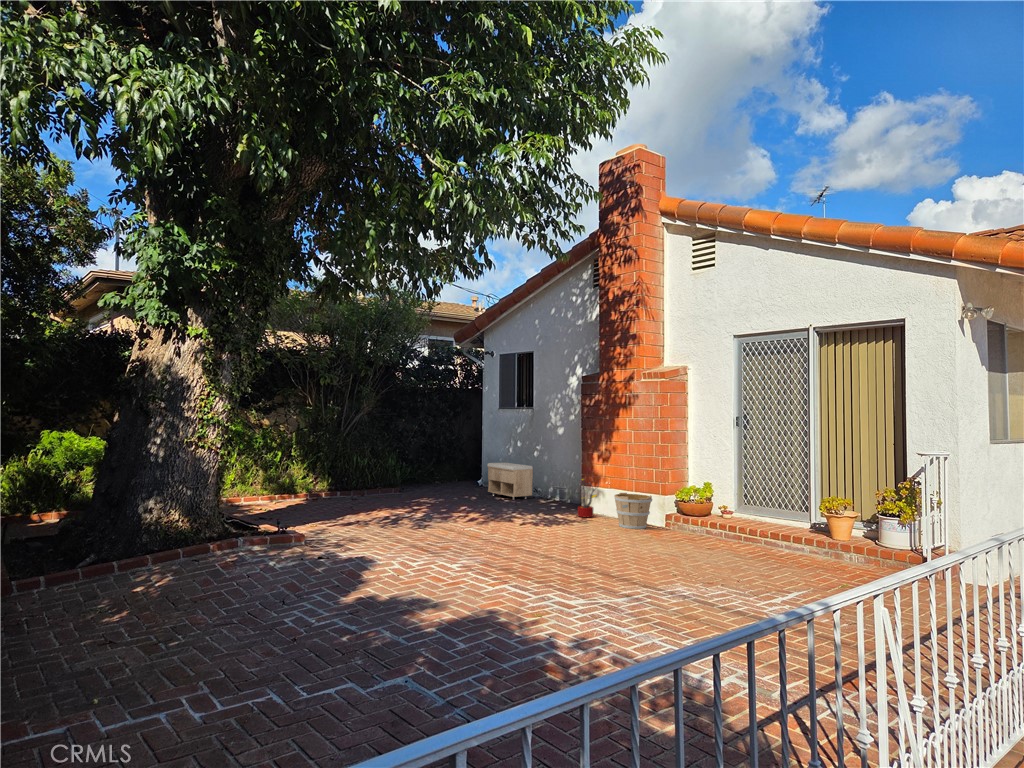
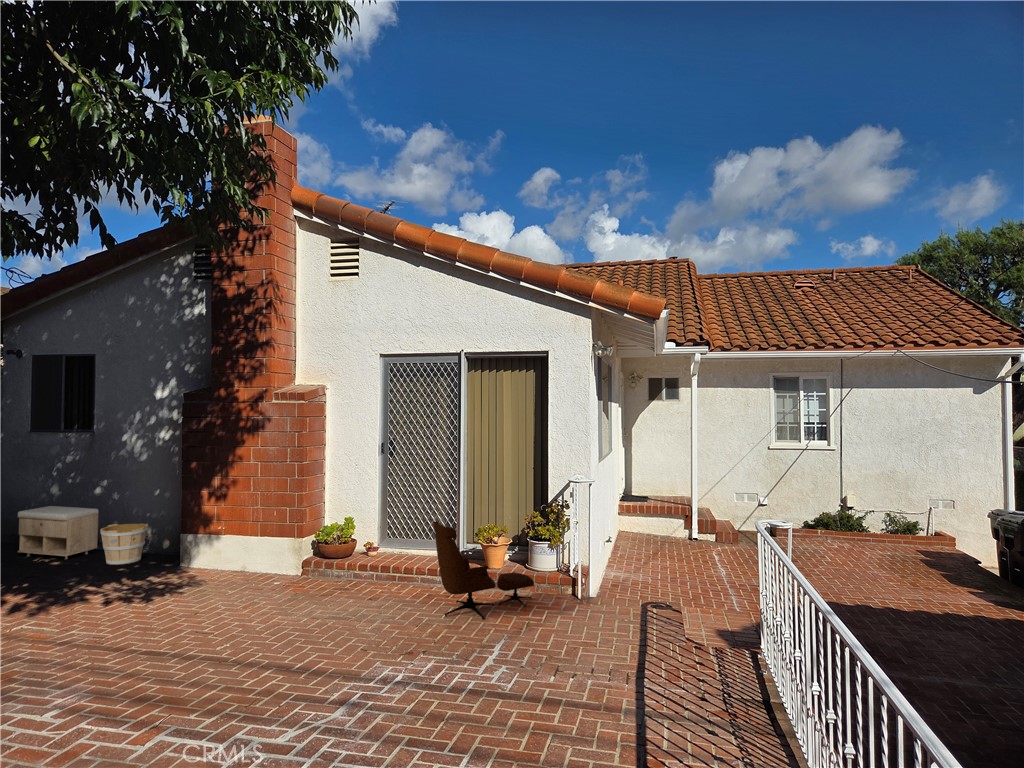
decorative plant: present [578,479,597,517] -> none [178,523,211,578]
lounge chair: none [762,480,876,576] -> present [433,521,534,620]
wooden bucket: present [614,493,652,530] -> present [100,524,148,565]

